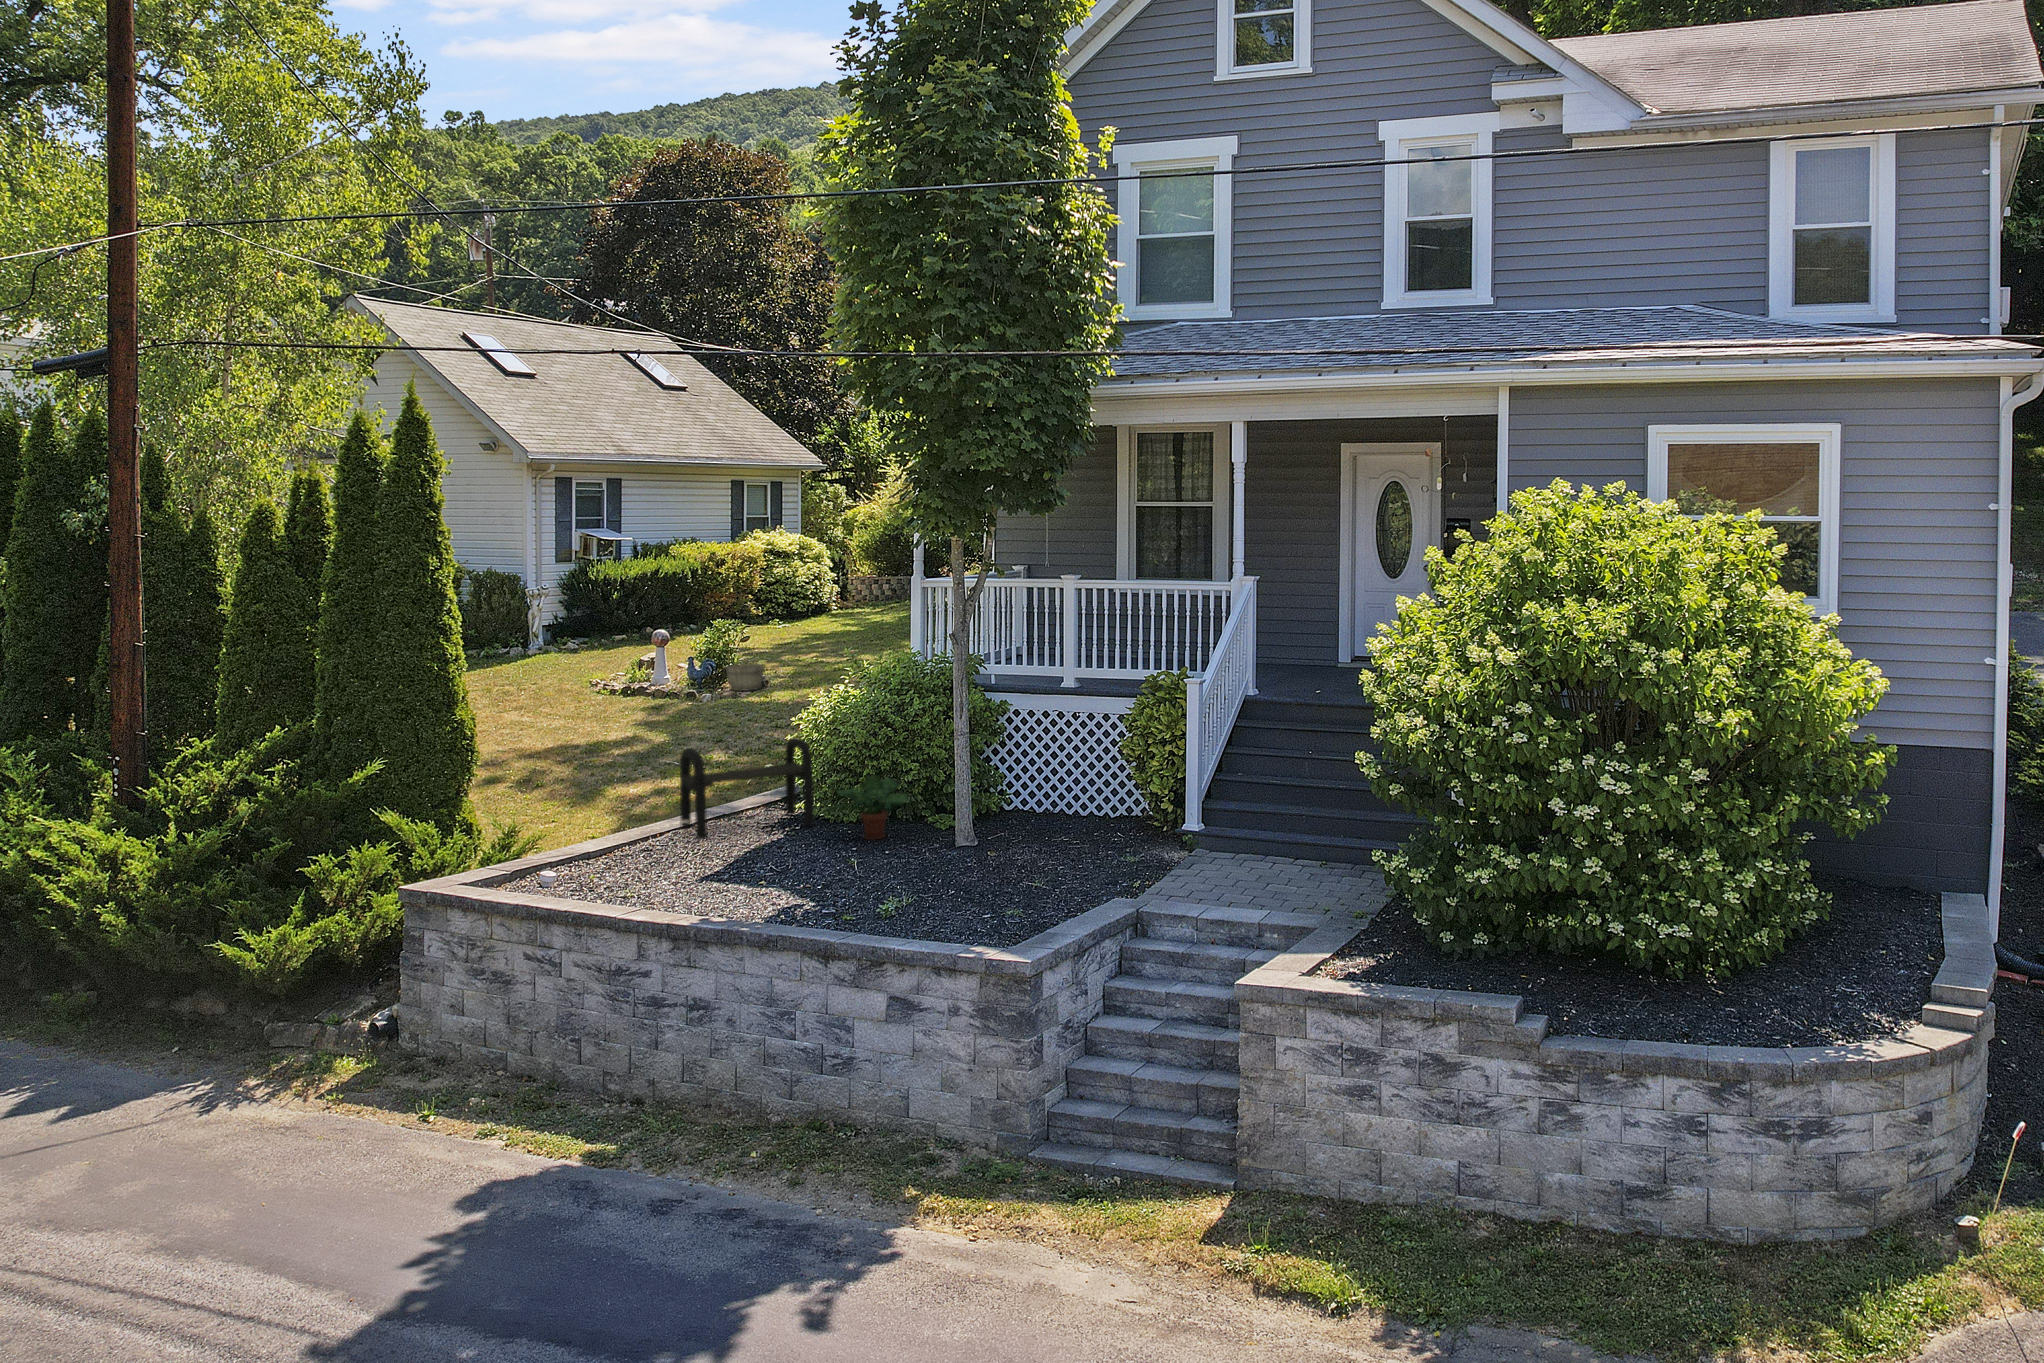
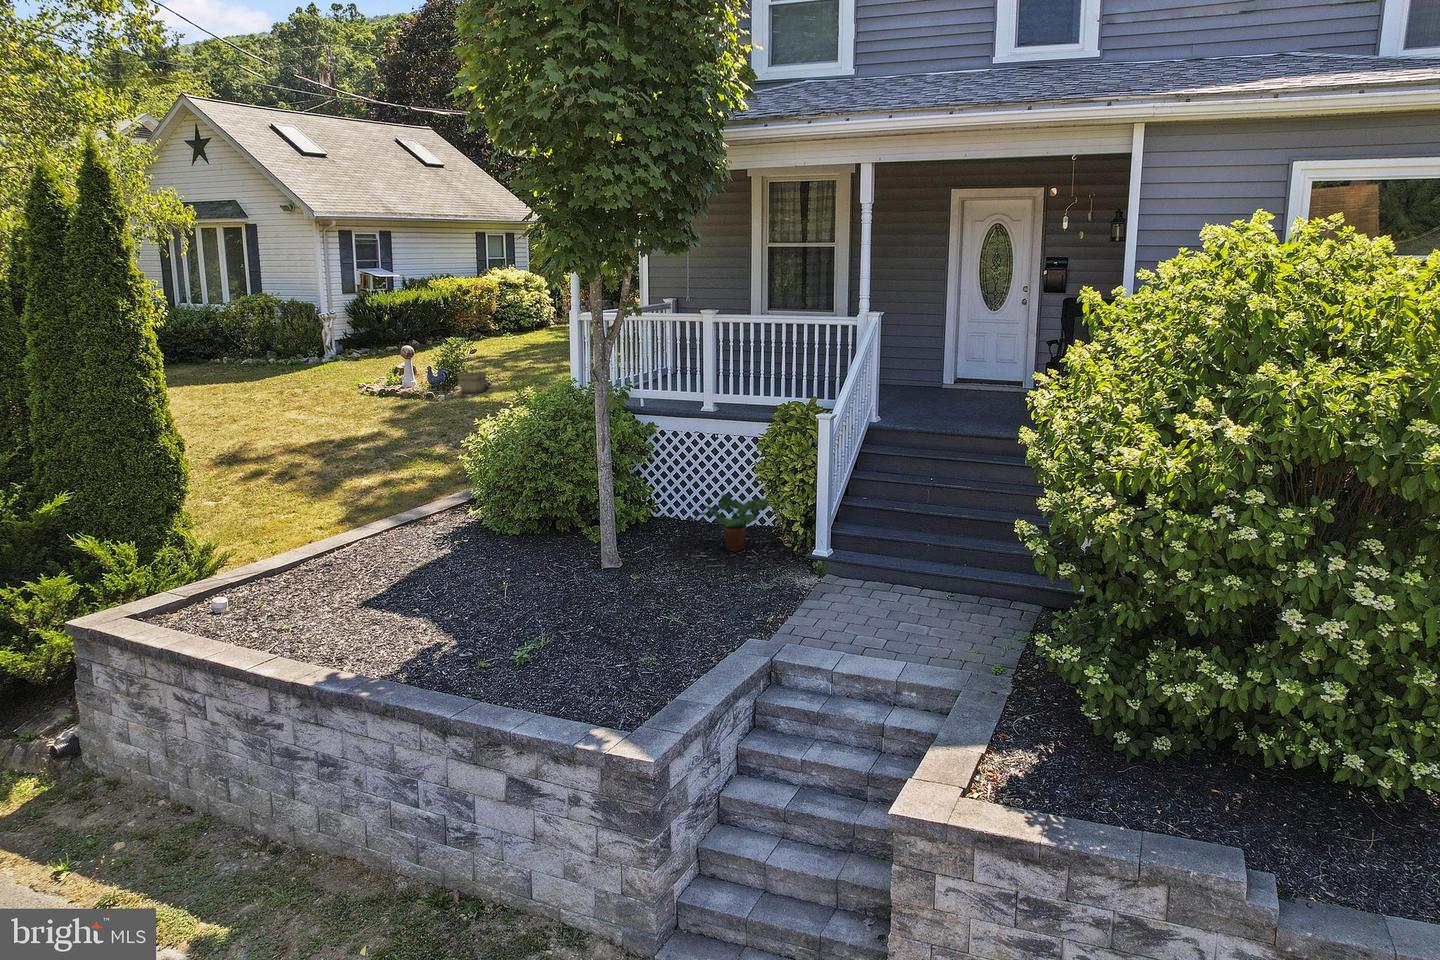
bench: present [680,737,815,839] -> none [367,455,487,549]
potted plant: present [826,775,911,840] -> present [693,494,769,551]

